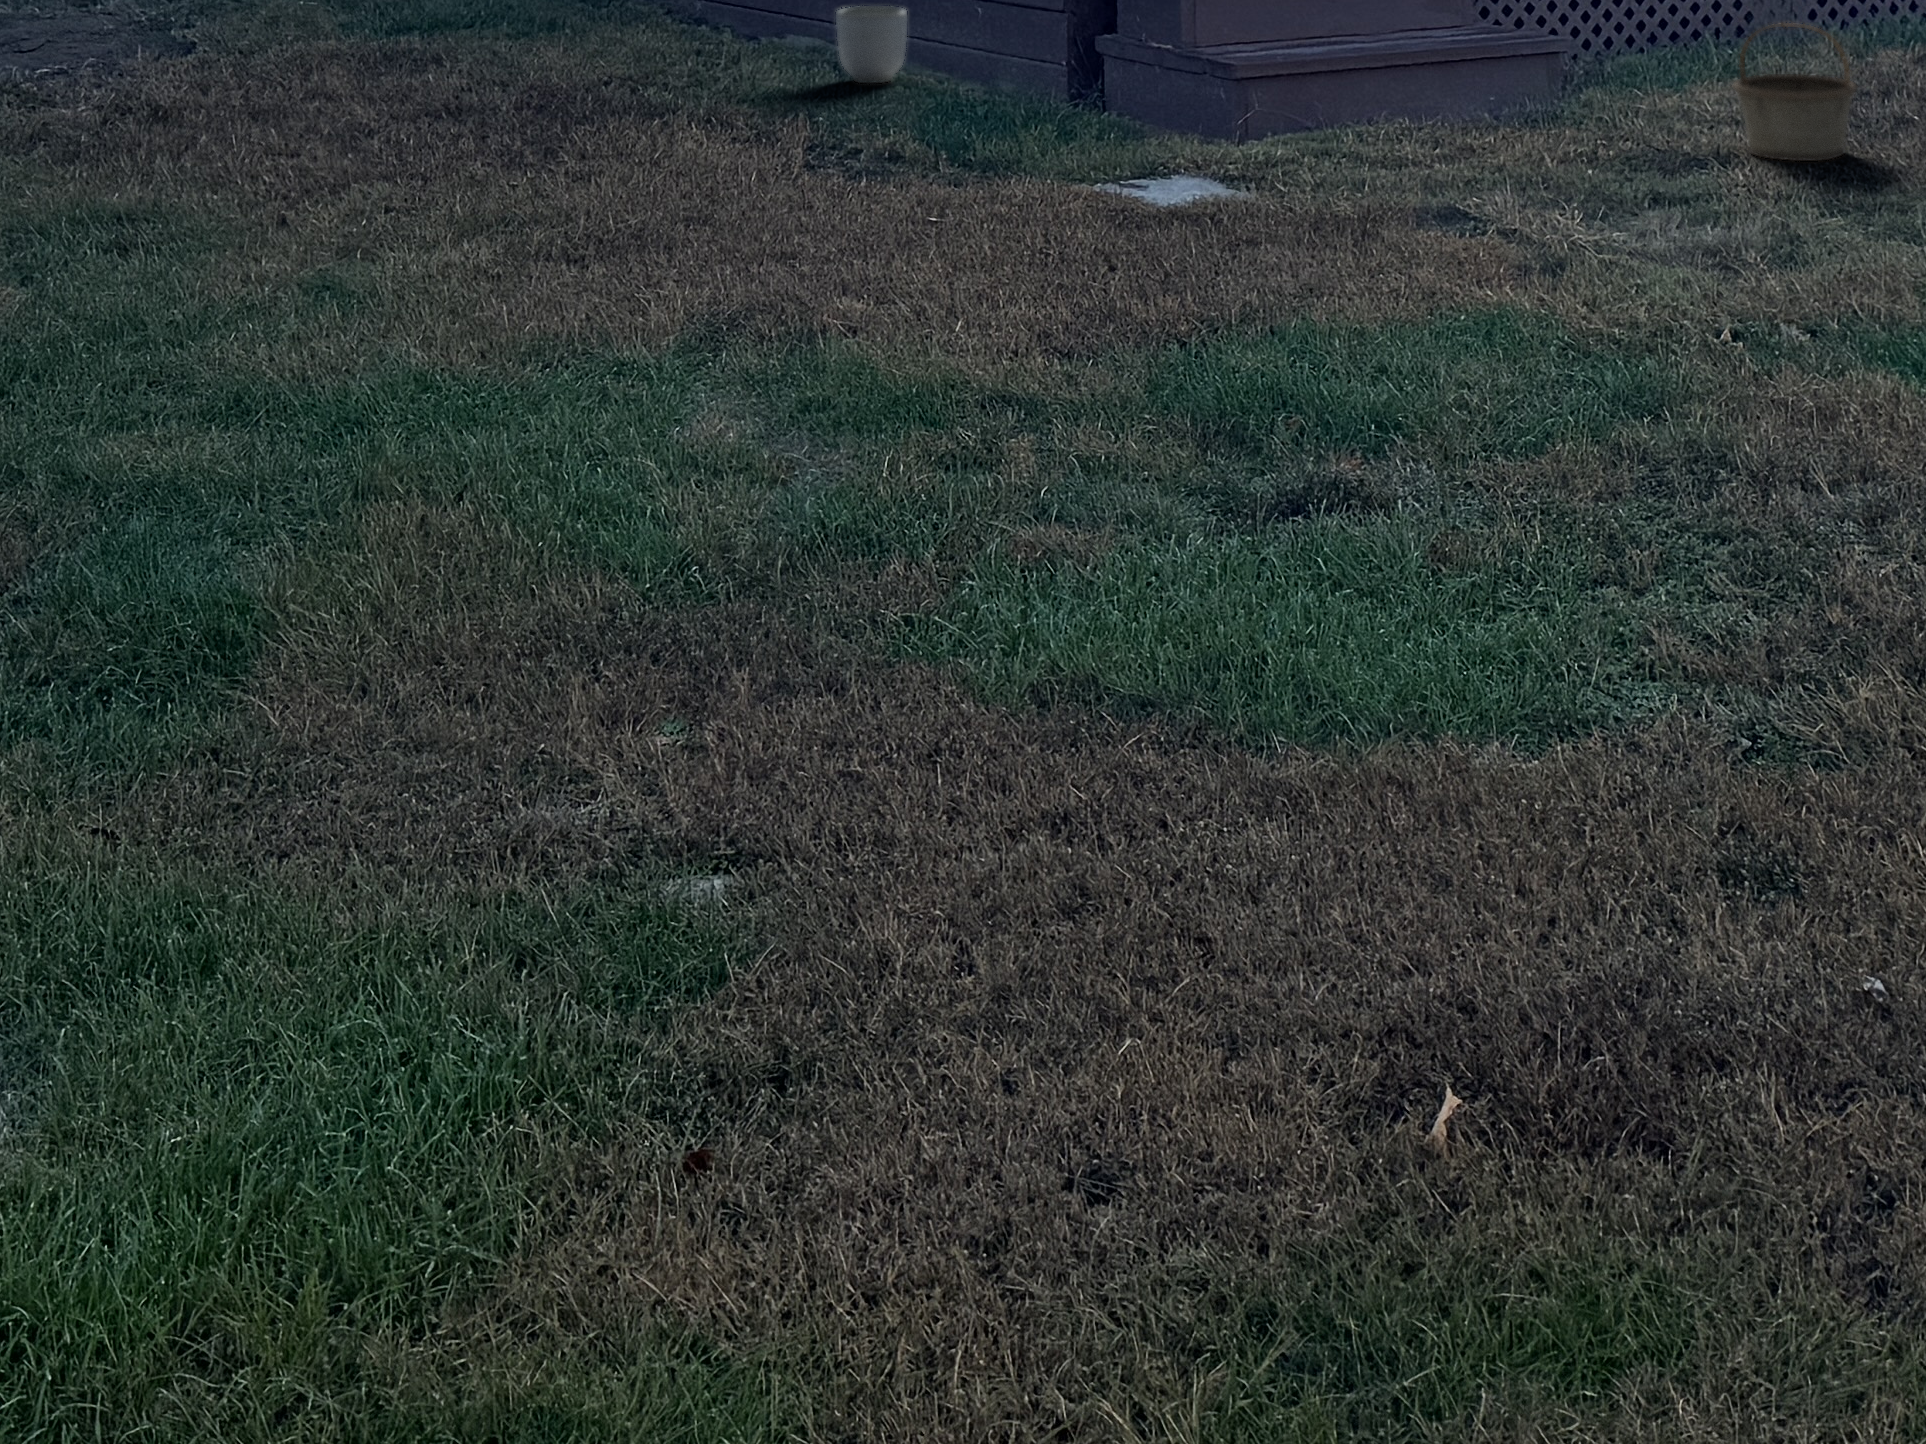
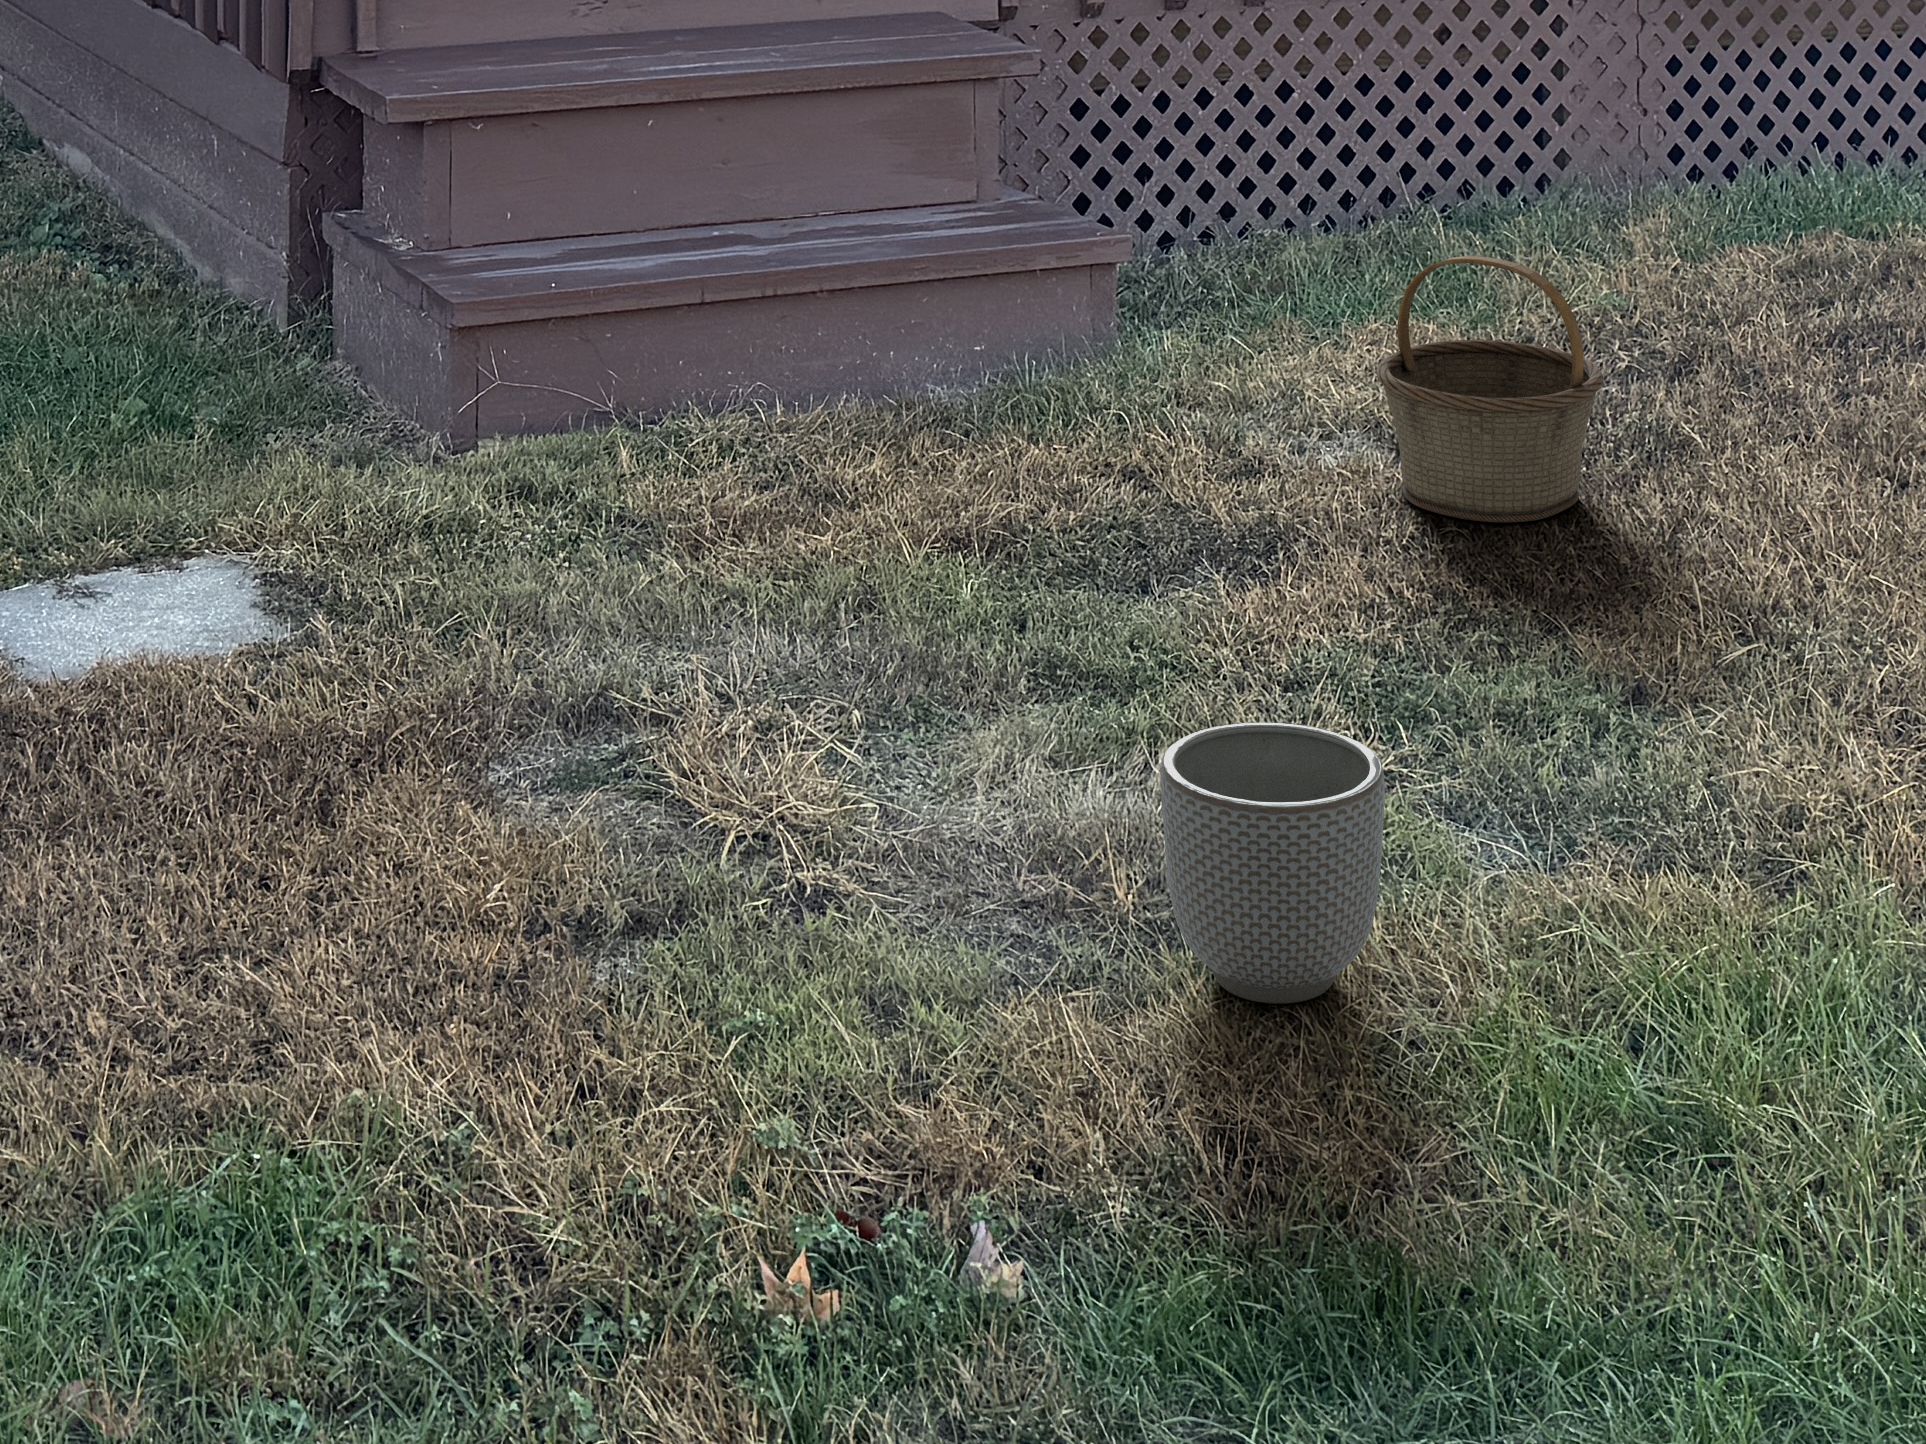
planter: present [836,6,907,83] -> present [1161,722,1385,1004]

